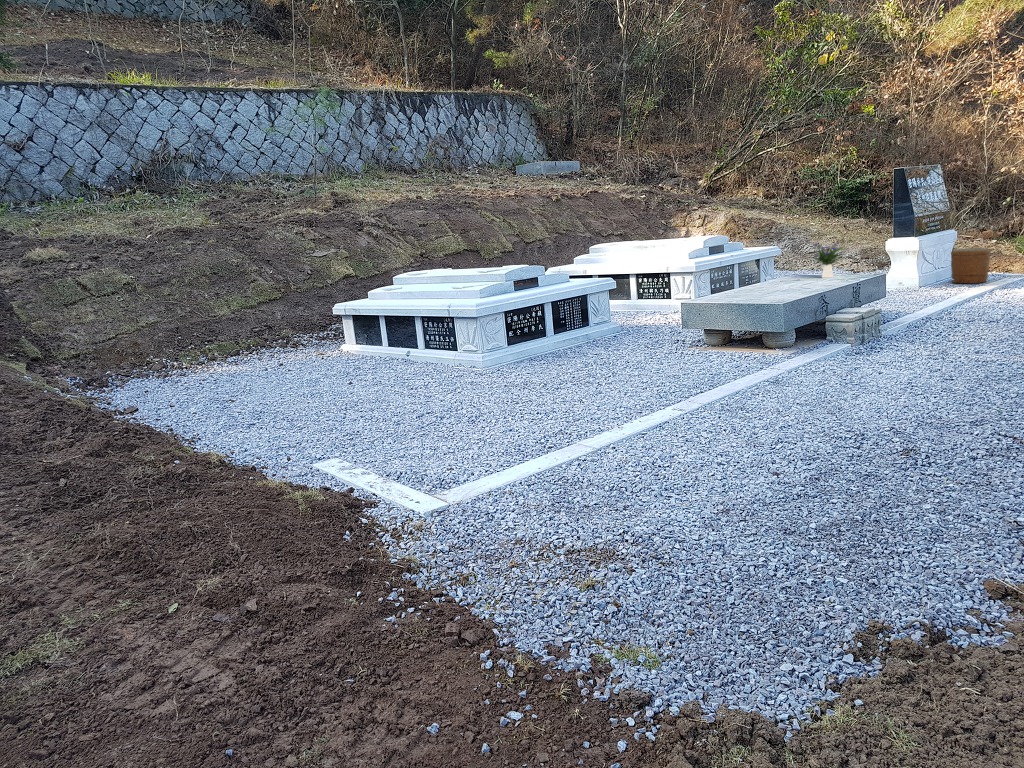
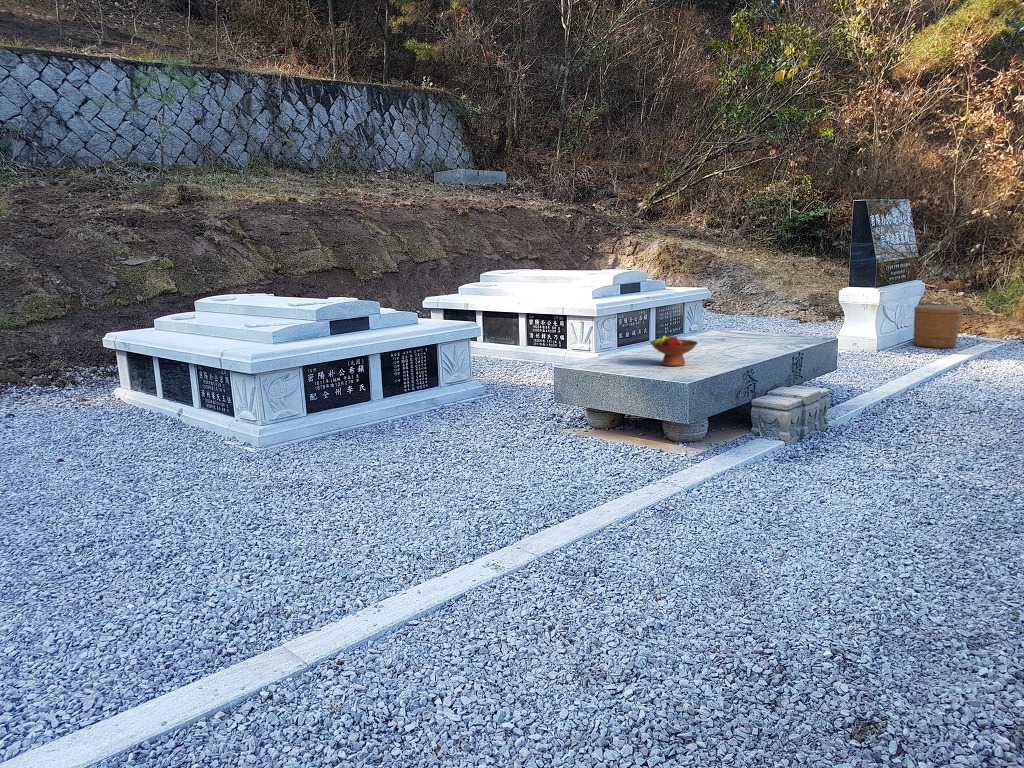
flower arrangement: present [813,243,844,278] -> none [736,290,784,338]
fruit bowl: none [753,273,788,296] -> present [650,334,698,366]

